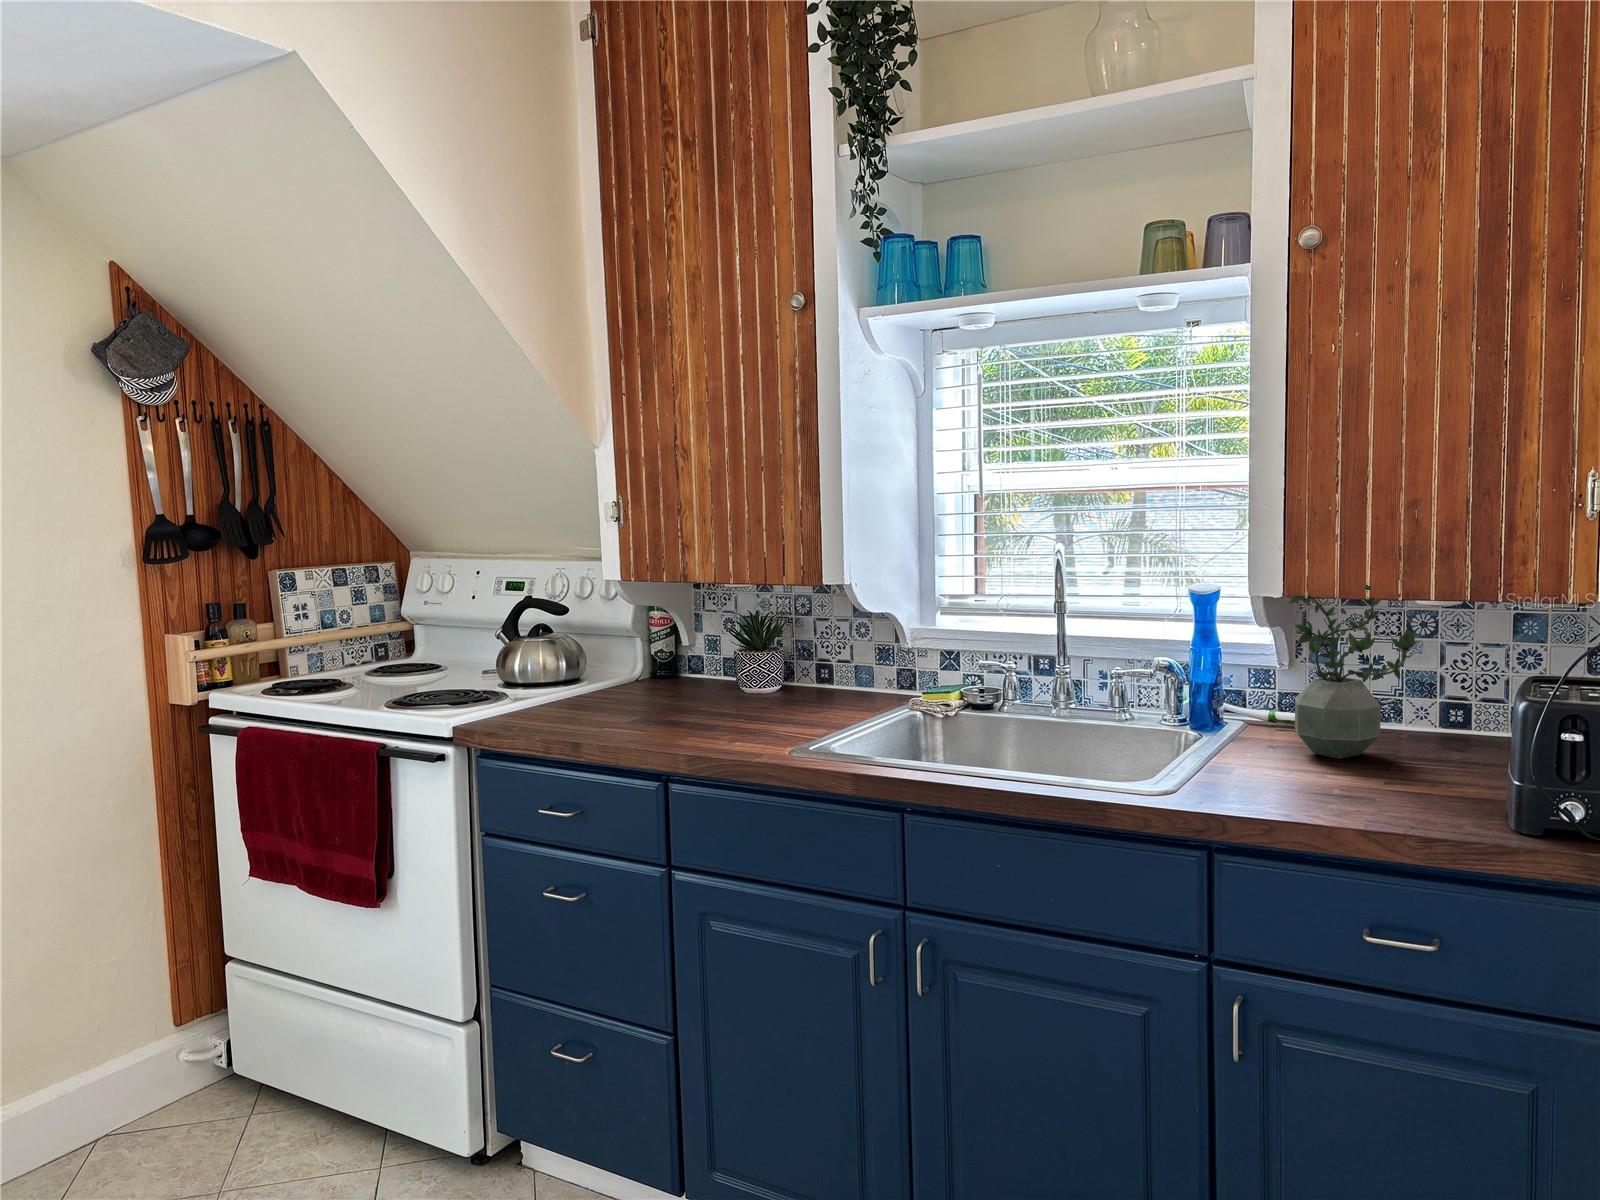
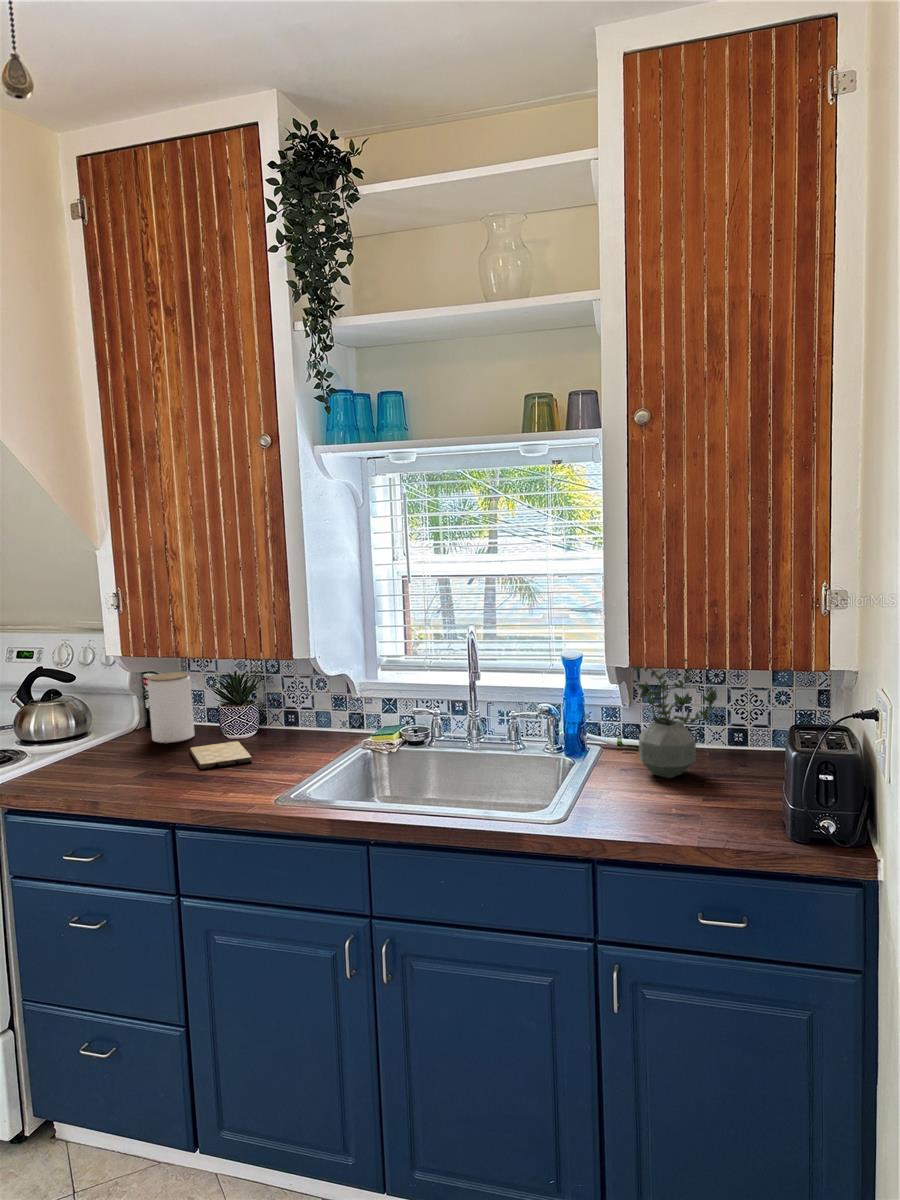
jar: none [650,608,704,693] -> present [148,672,194,743]
cutting board: none [695,693,768,718] -> present [190,741,252,769]

